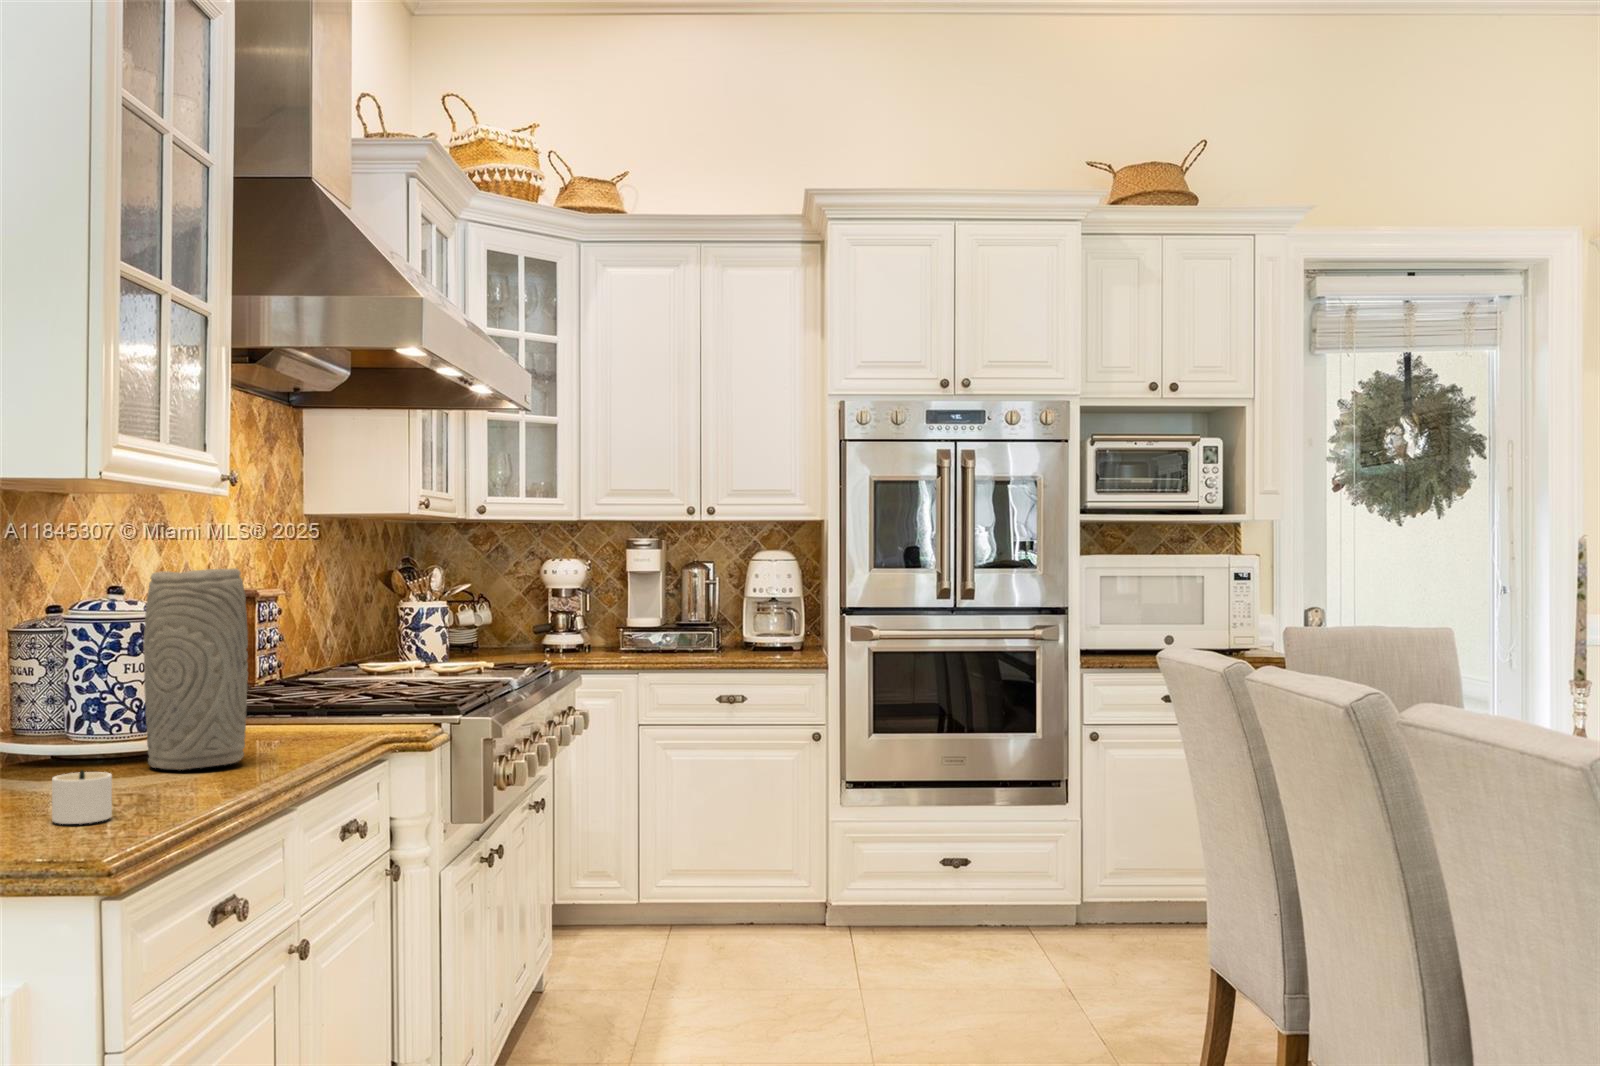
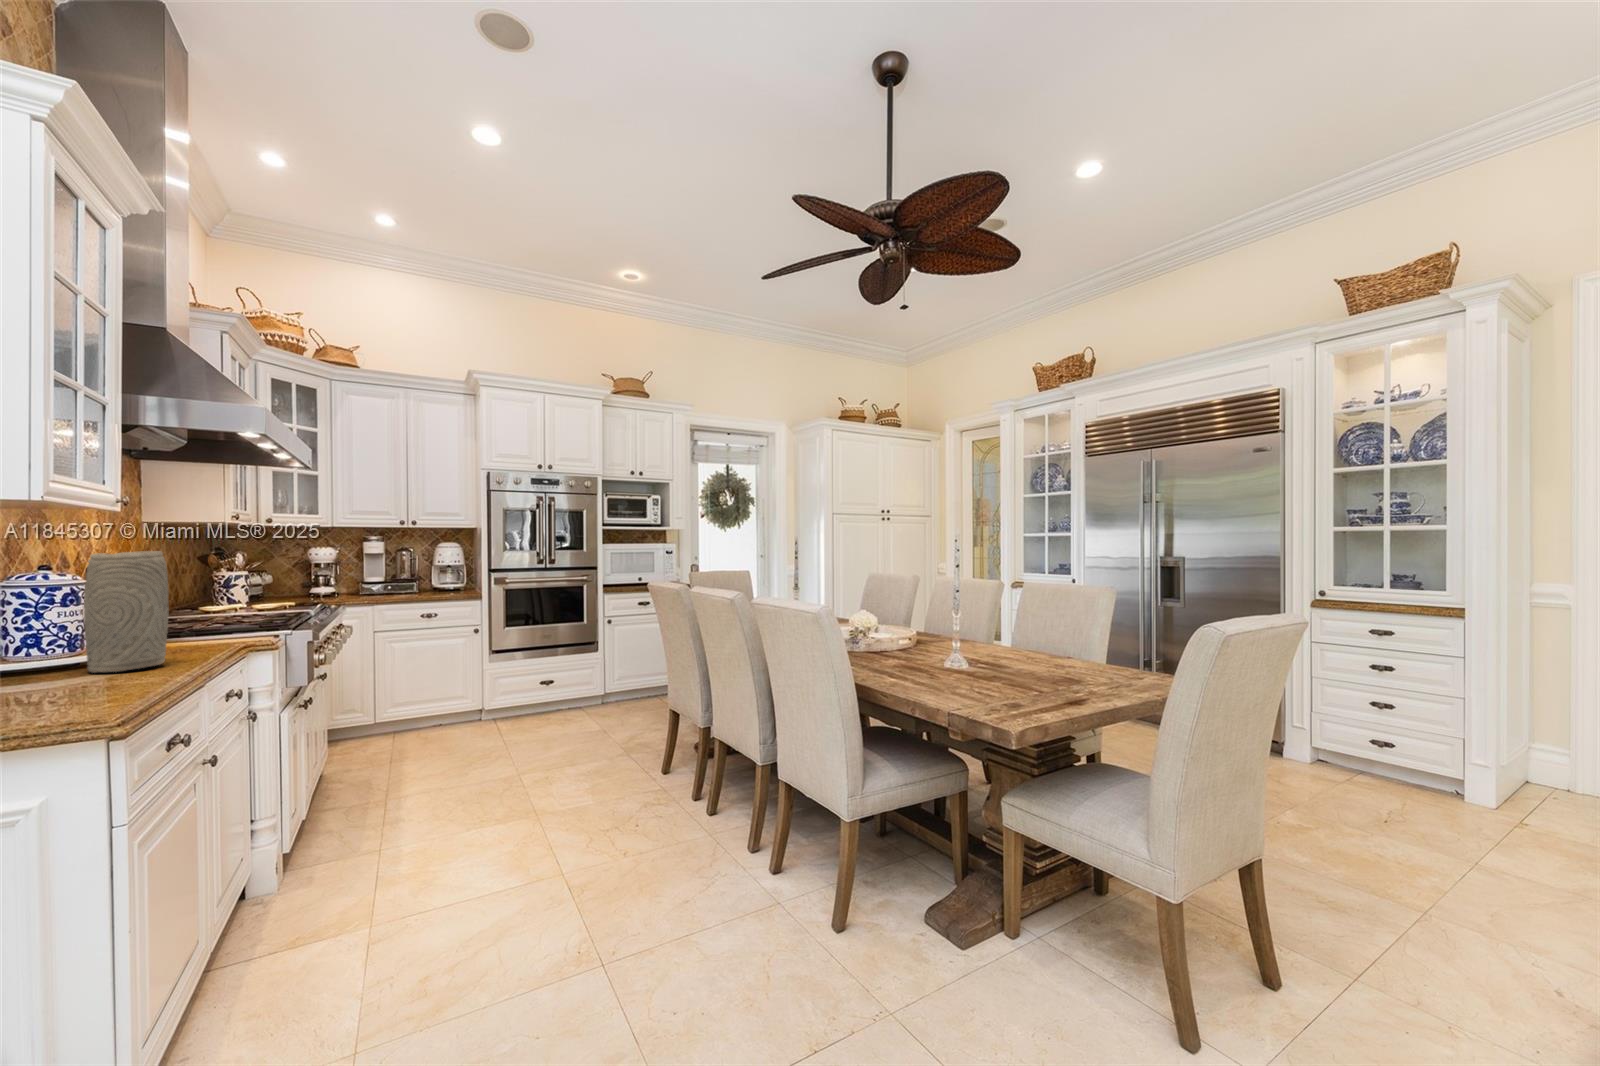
candle: present [52,770,112,824] -> none [45,673,119,708]

